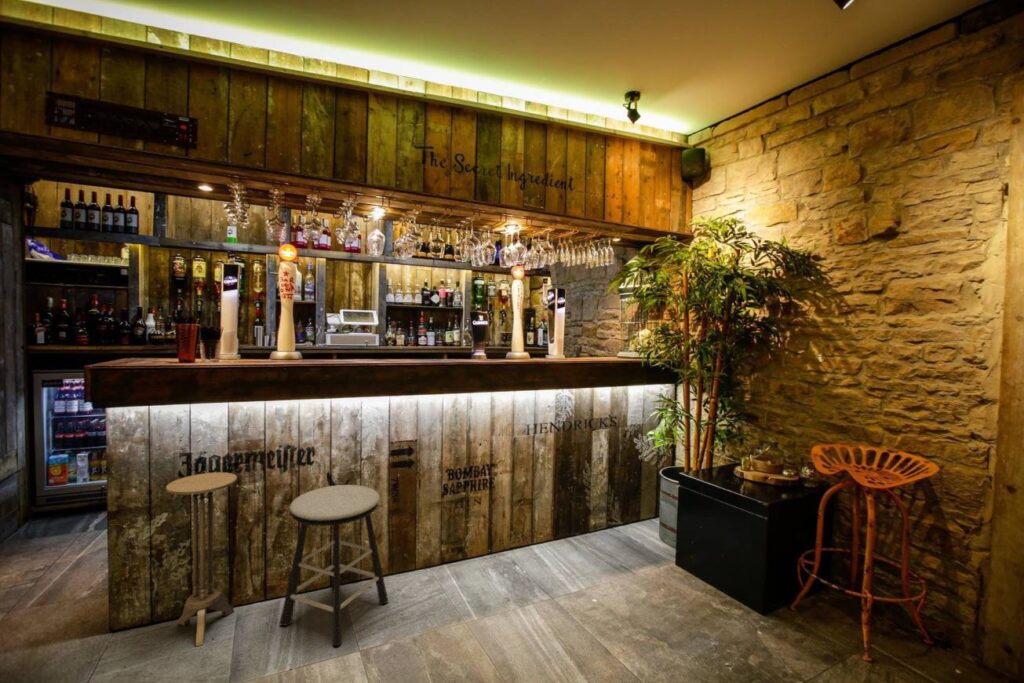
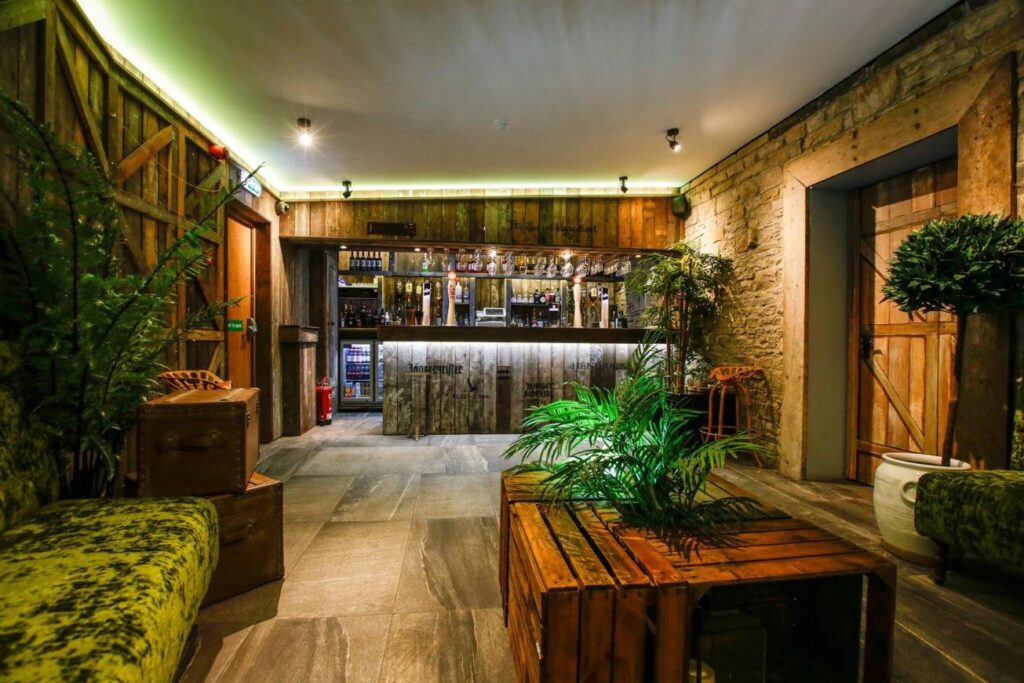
stool: present [280,485,388,646] -> none [447,383,494,444]

